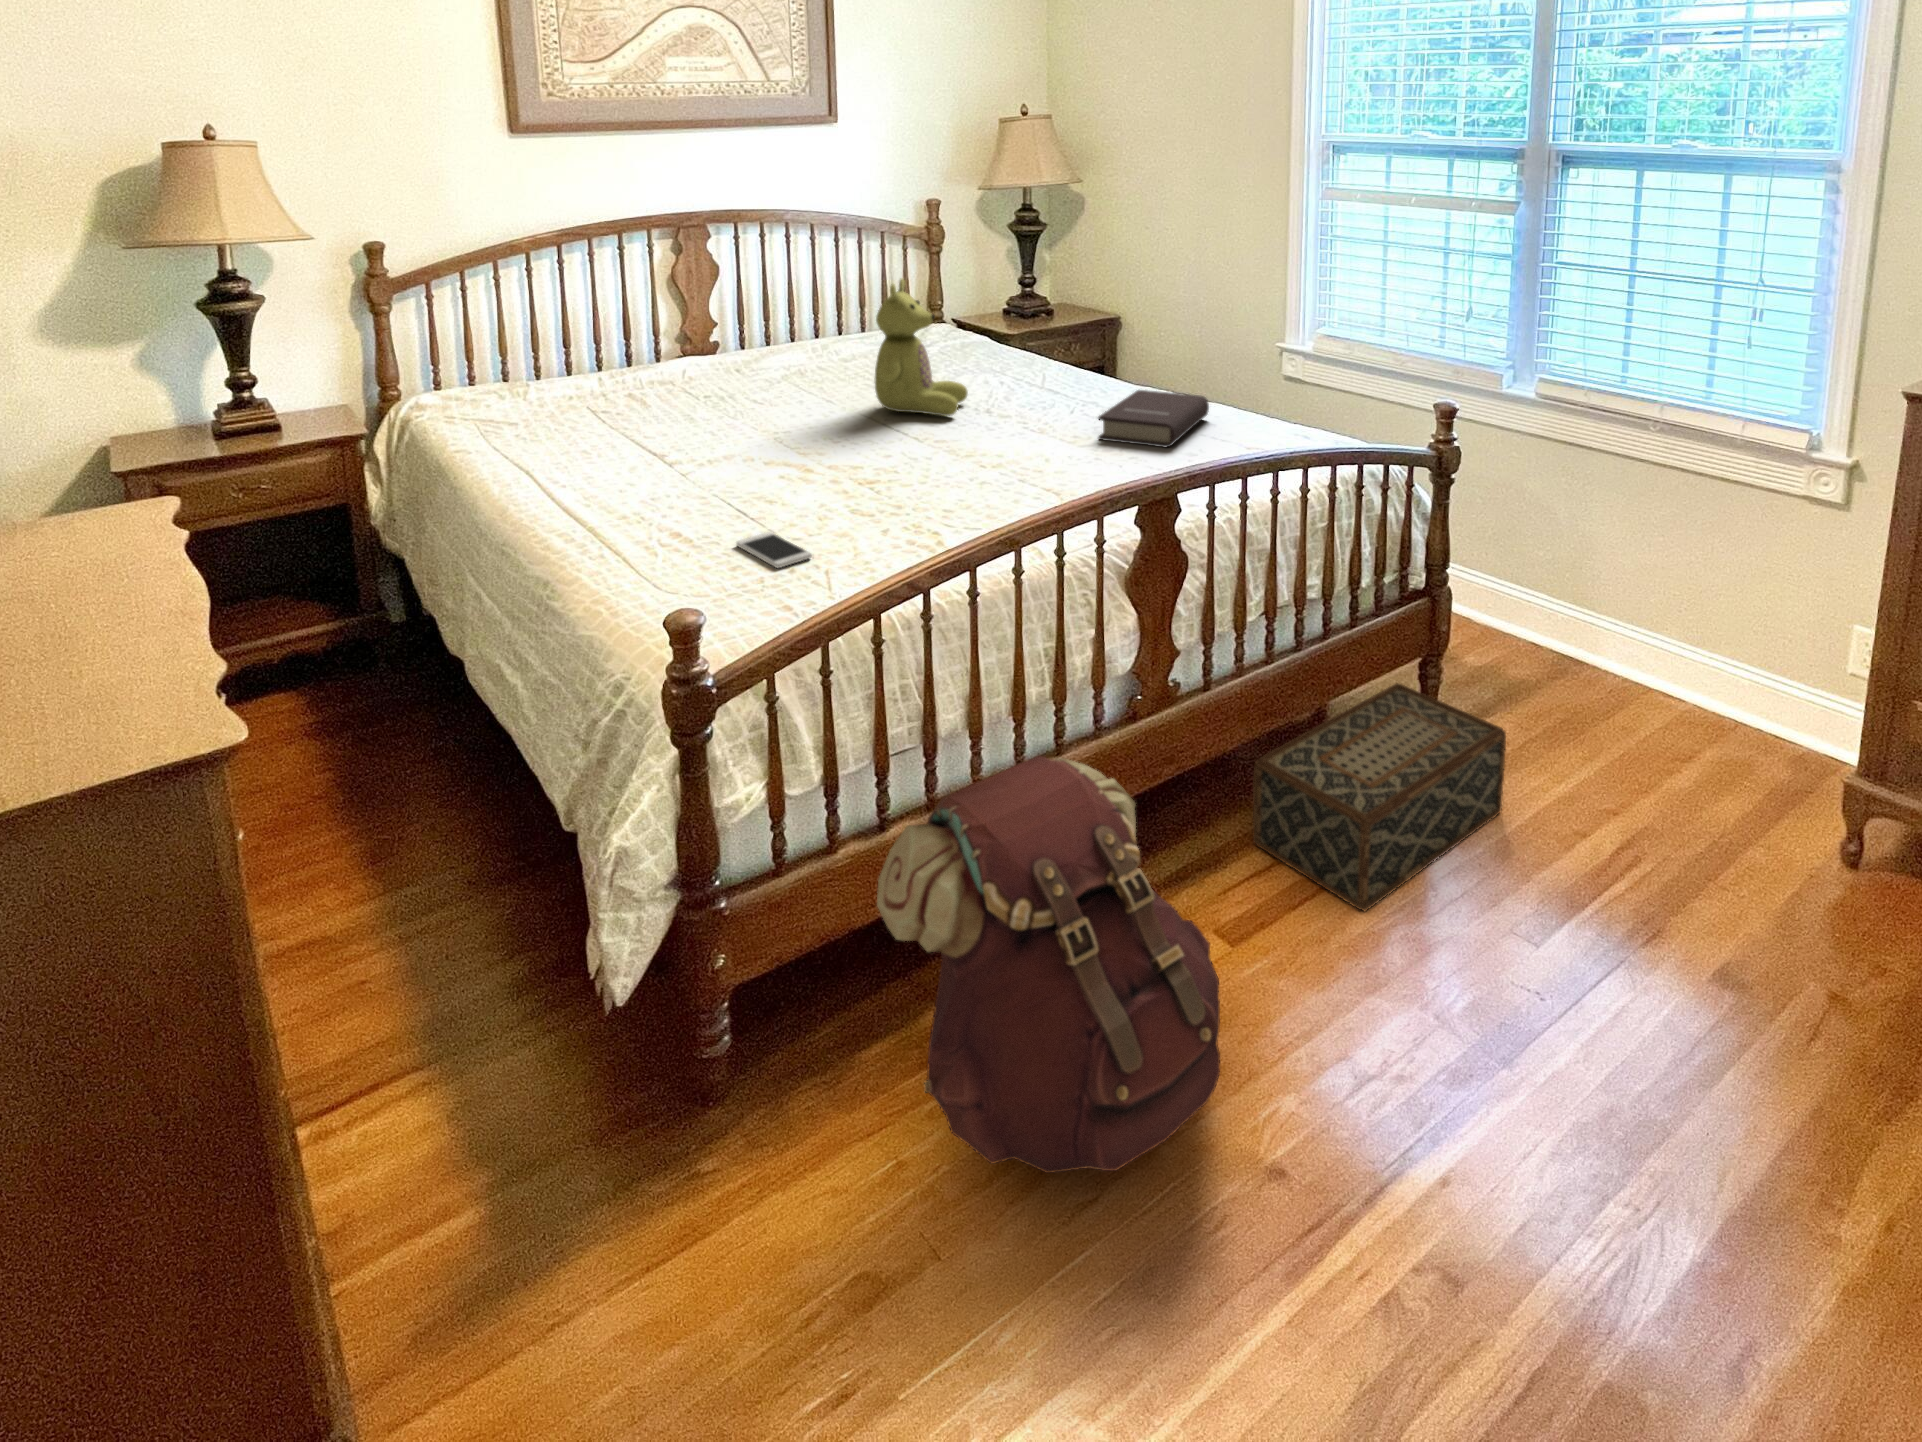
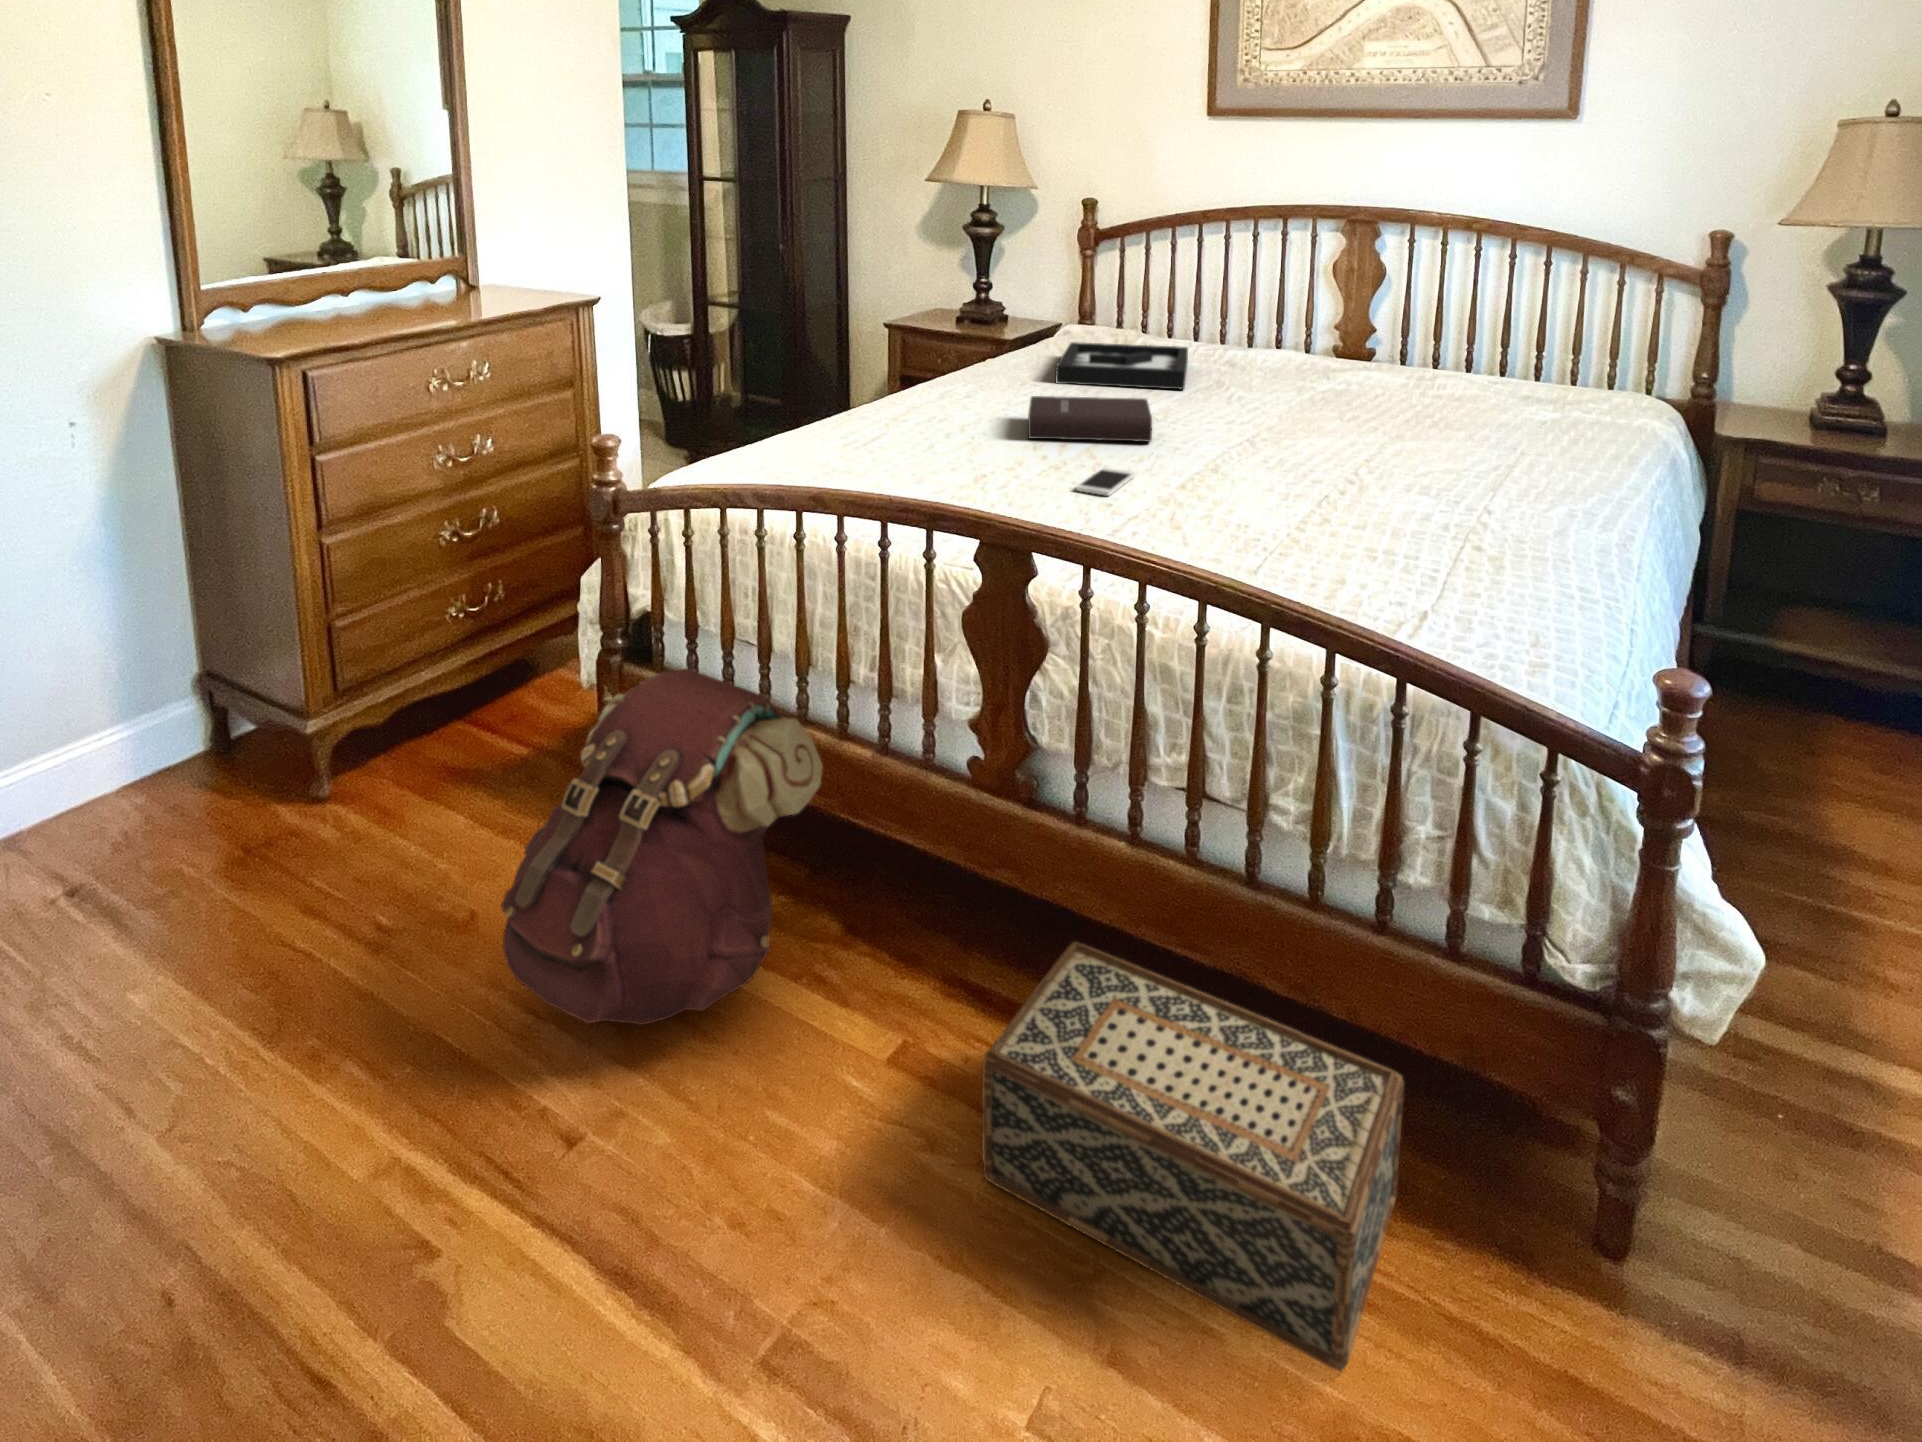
stuffed bear: present [875,279,968,416] -> none [1206,287,1332,452]
decorative tray: none [543,373,740,437] -> present [1055,342,1188,389]
book: present [1098,390,1209,447] -> present [1028,396,1152,442]
smartphone: present [736,532,812,568] -> present [1076,468,1135,496]

